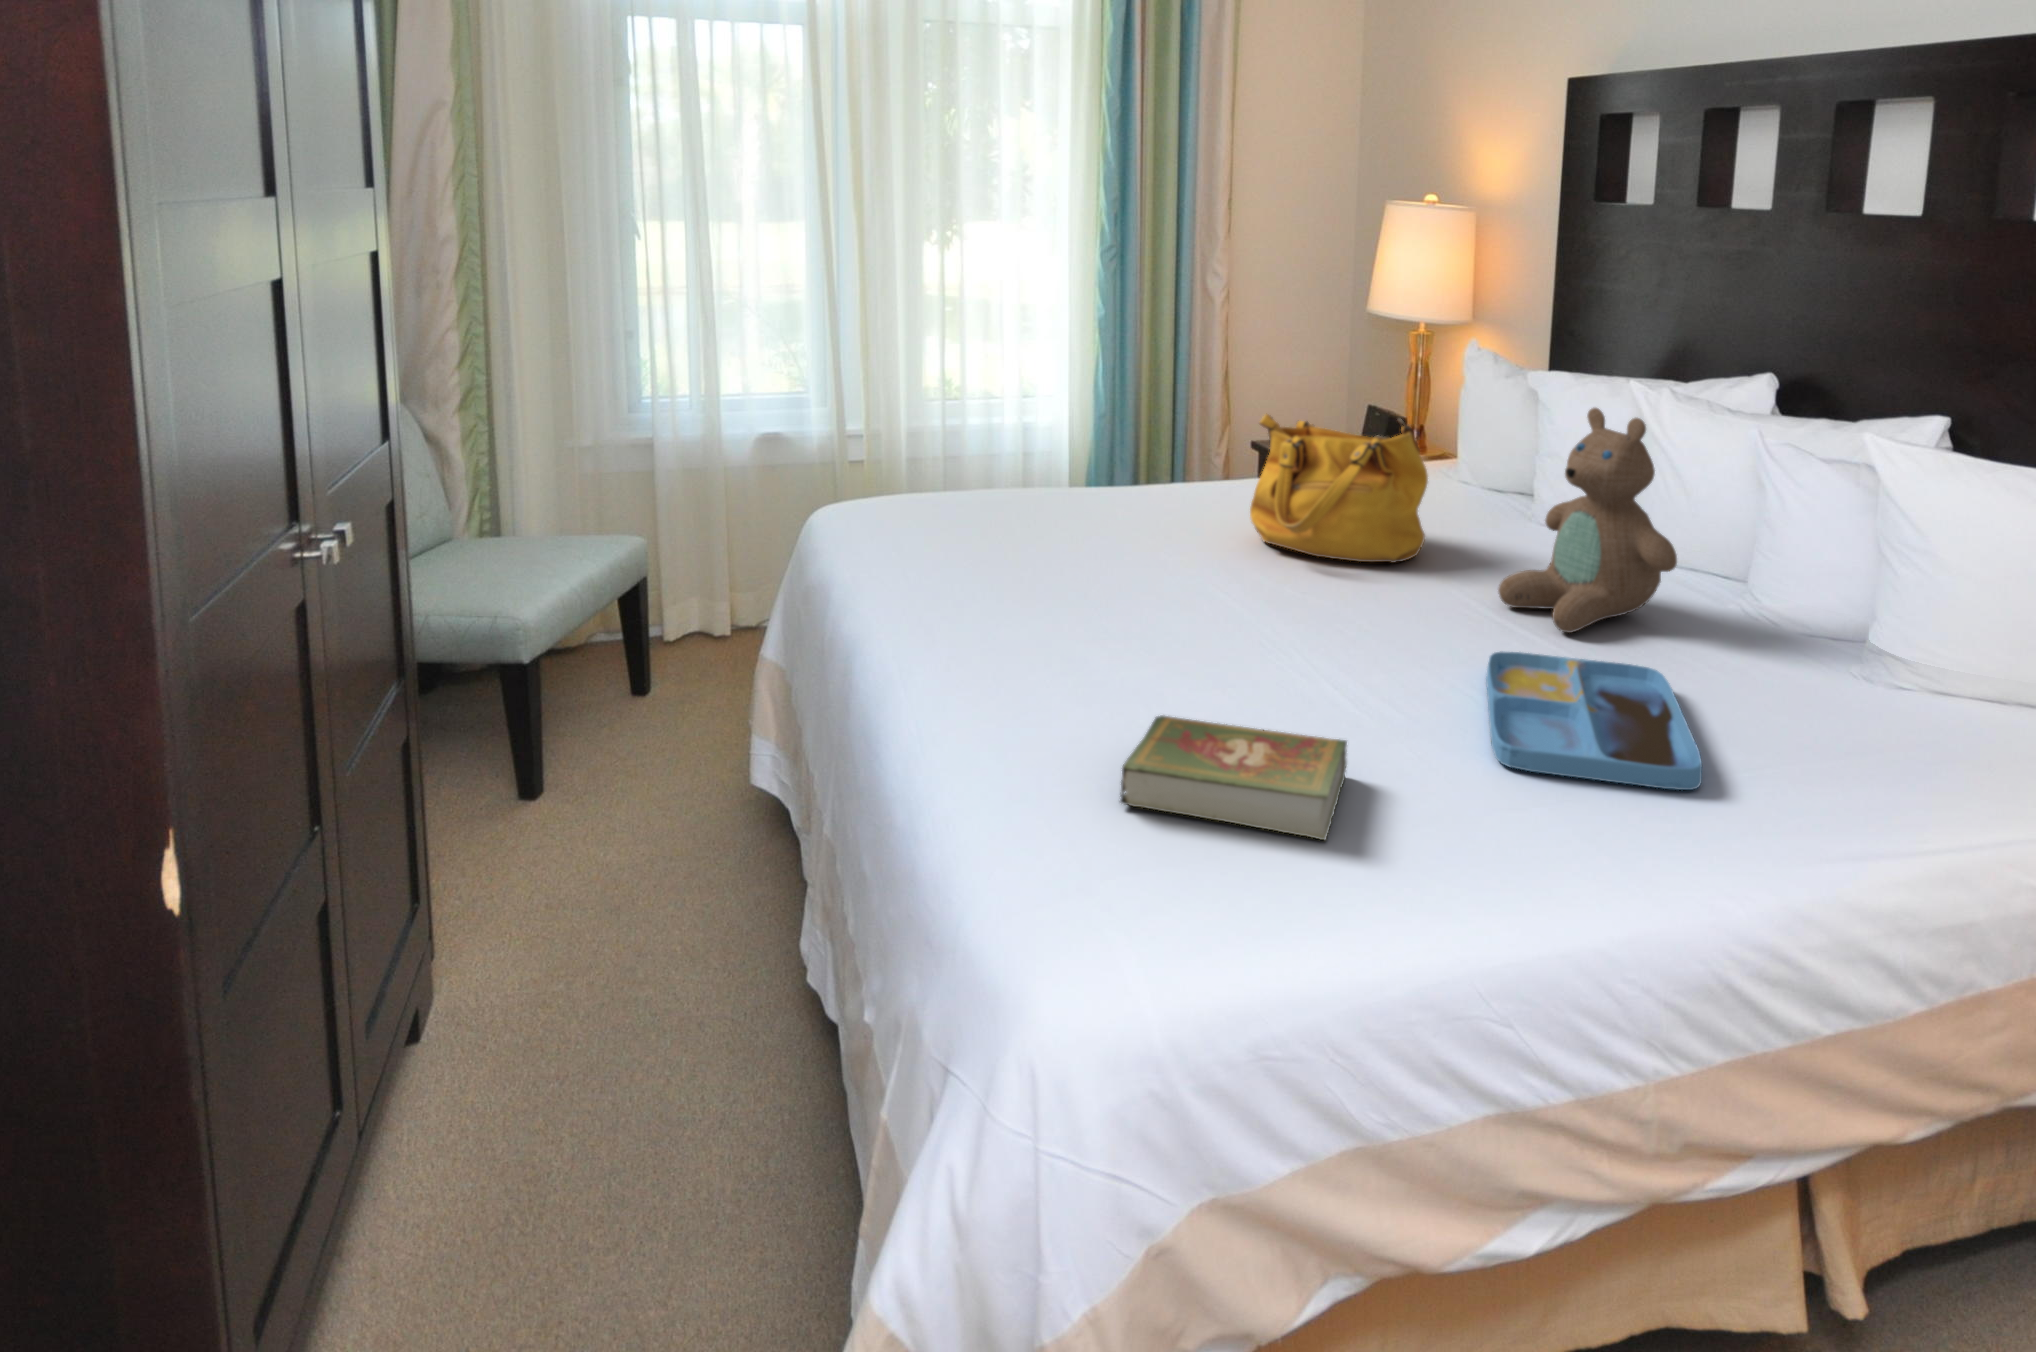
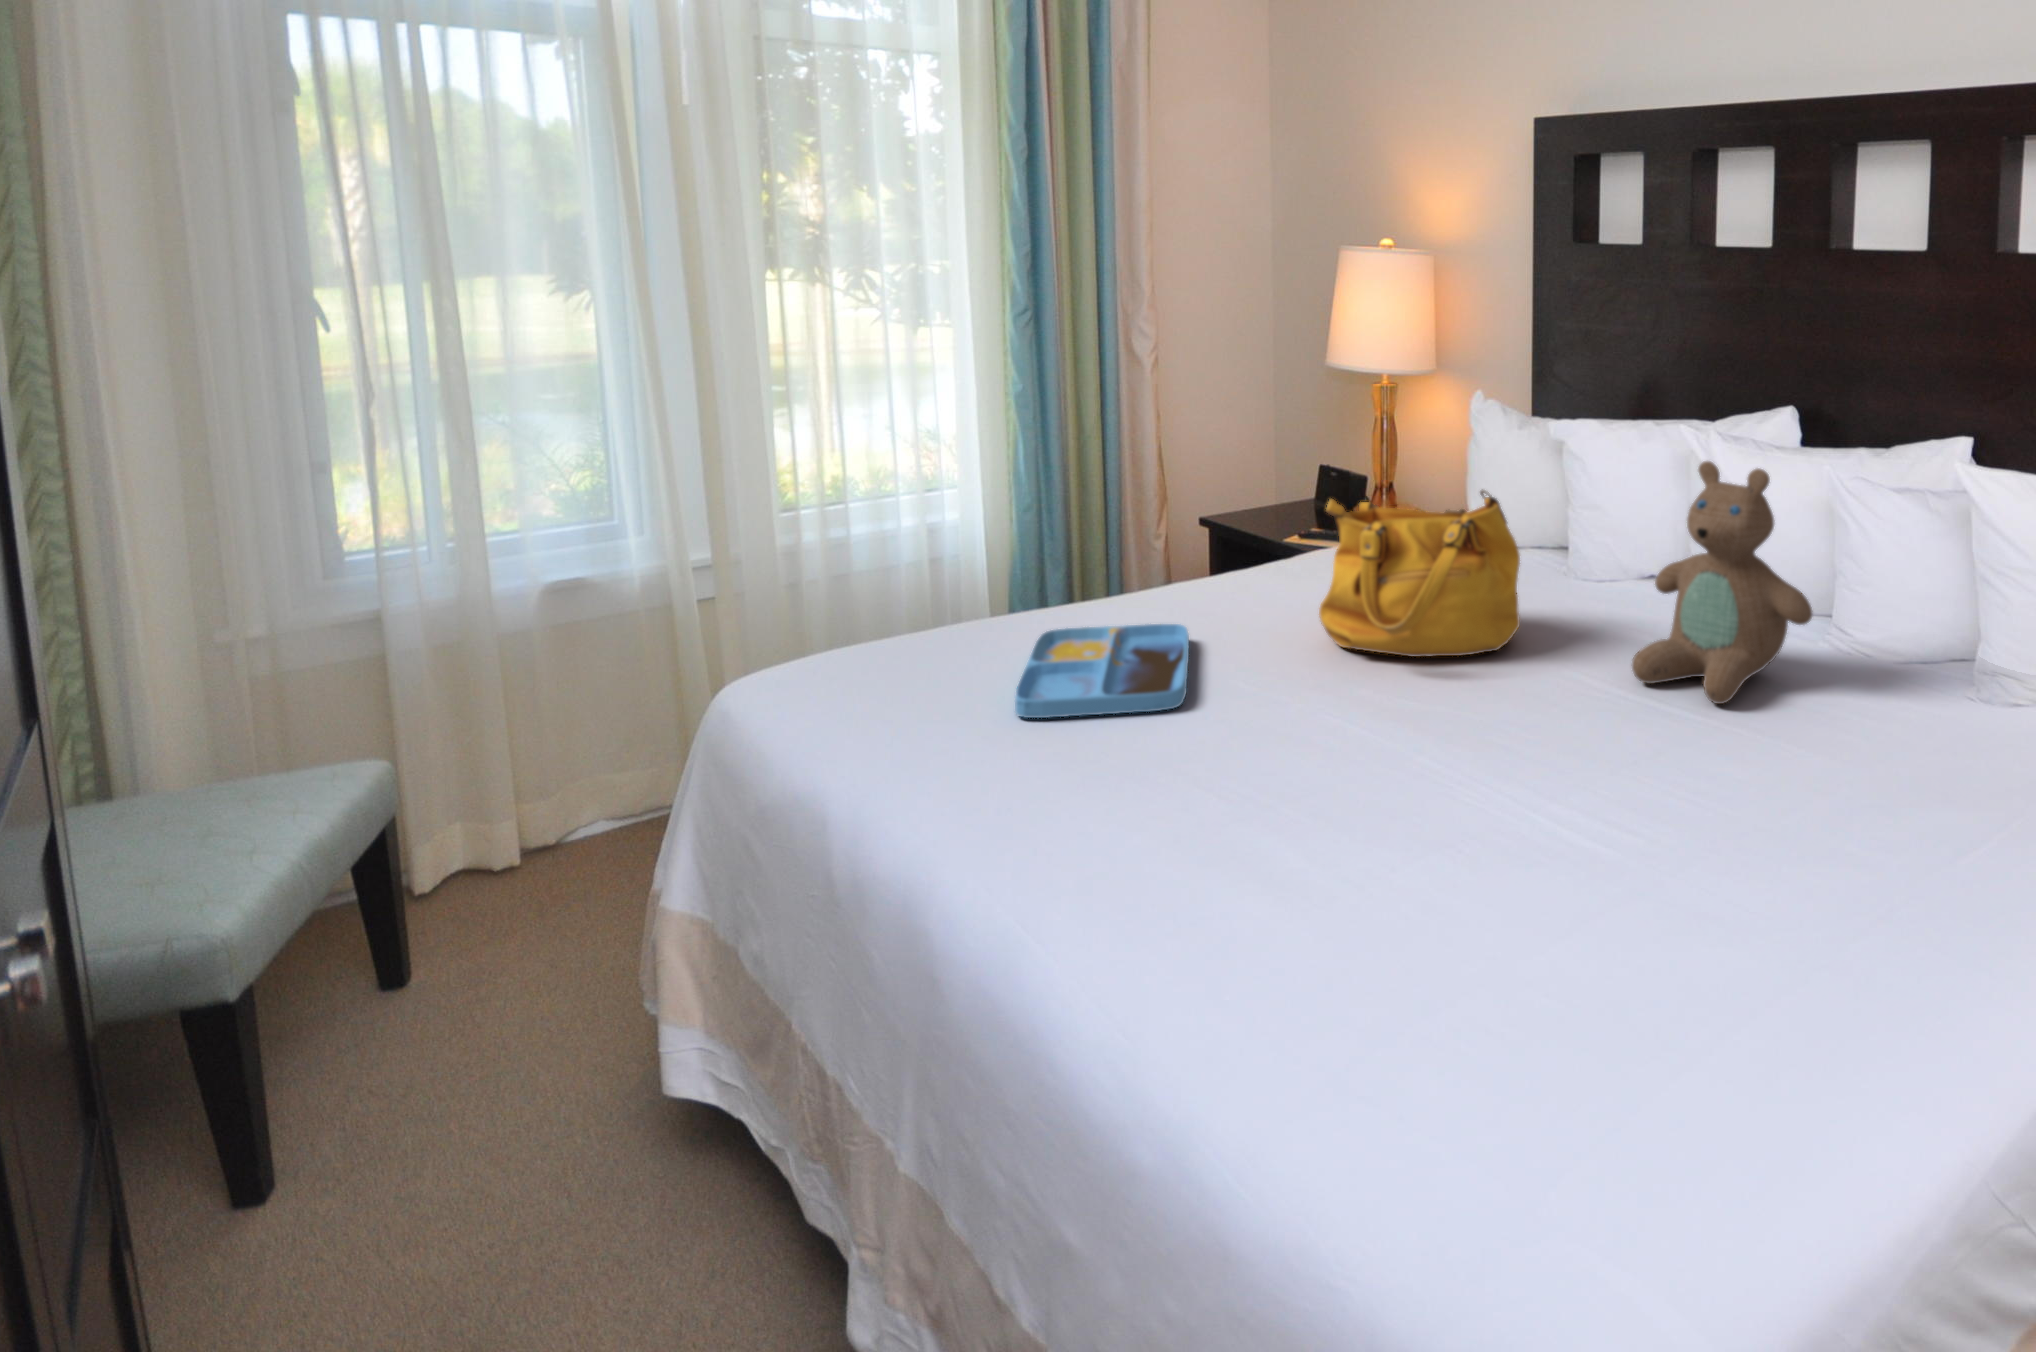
tray: present [1486,651,1702,790] -> present [1015,624,1189,718]
book: present [1120,716,1347,840] -> none [1424,894,1704,1050]

